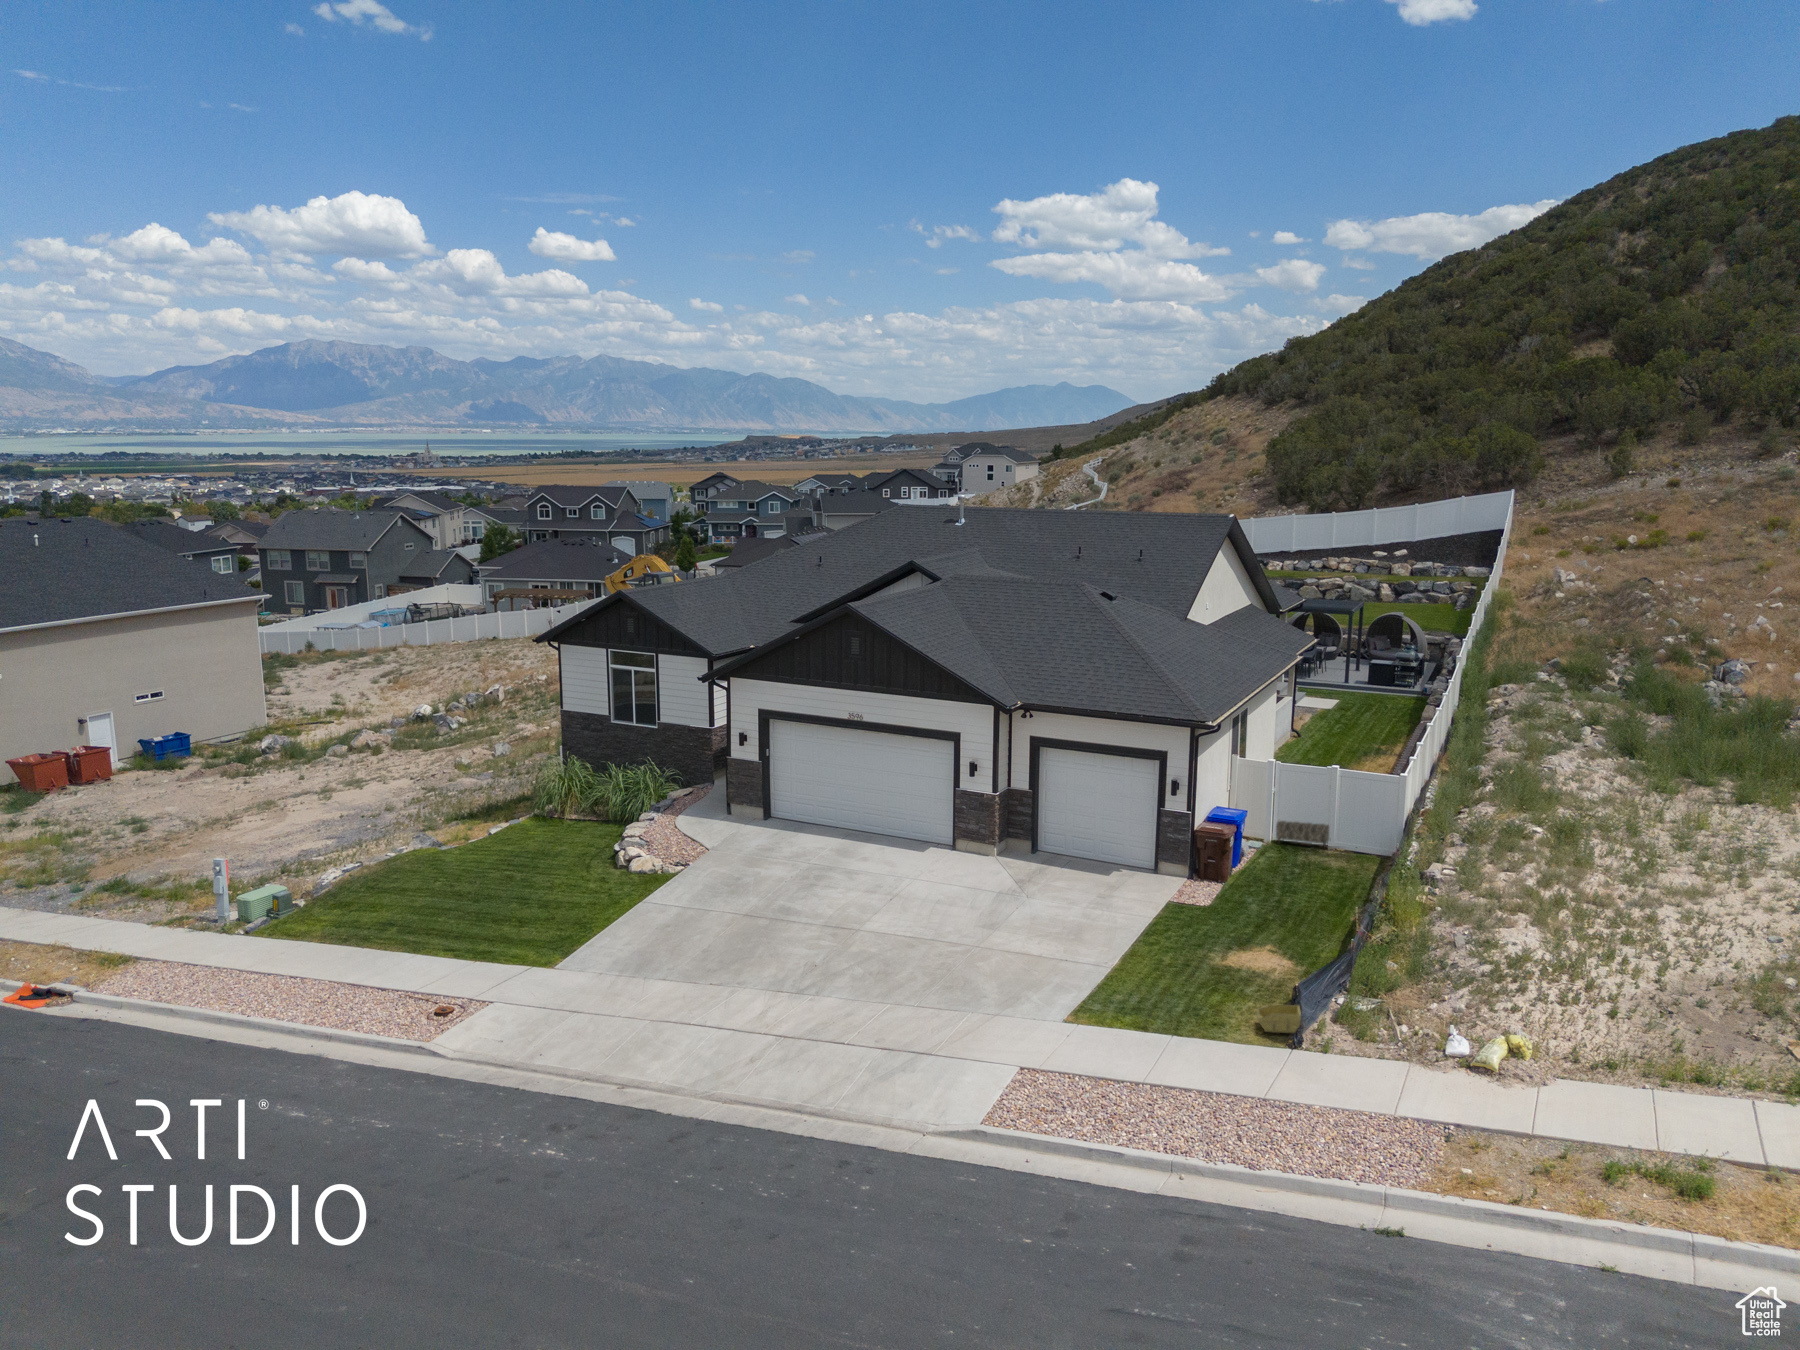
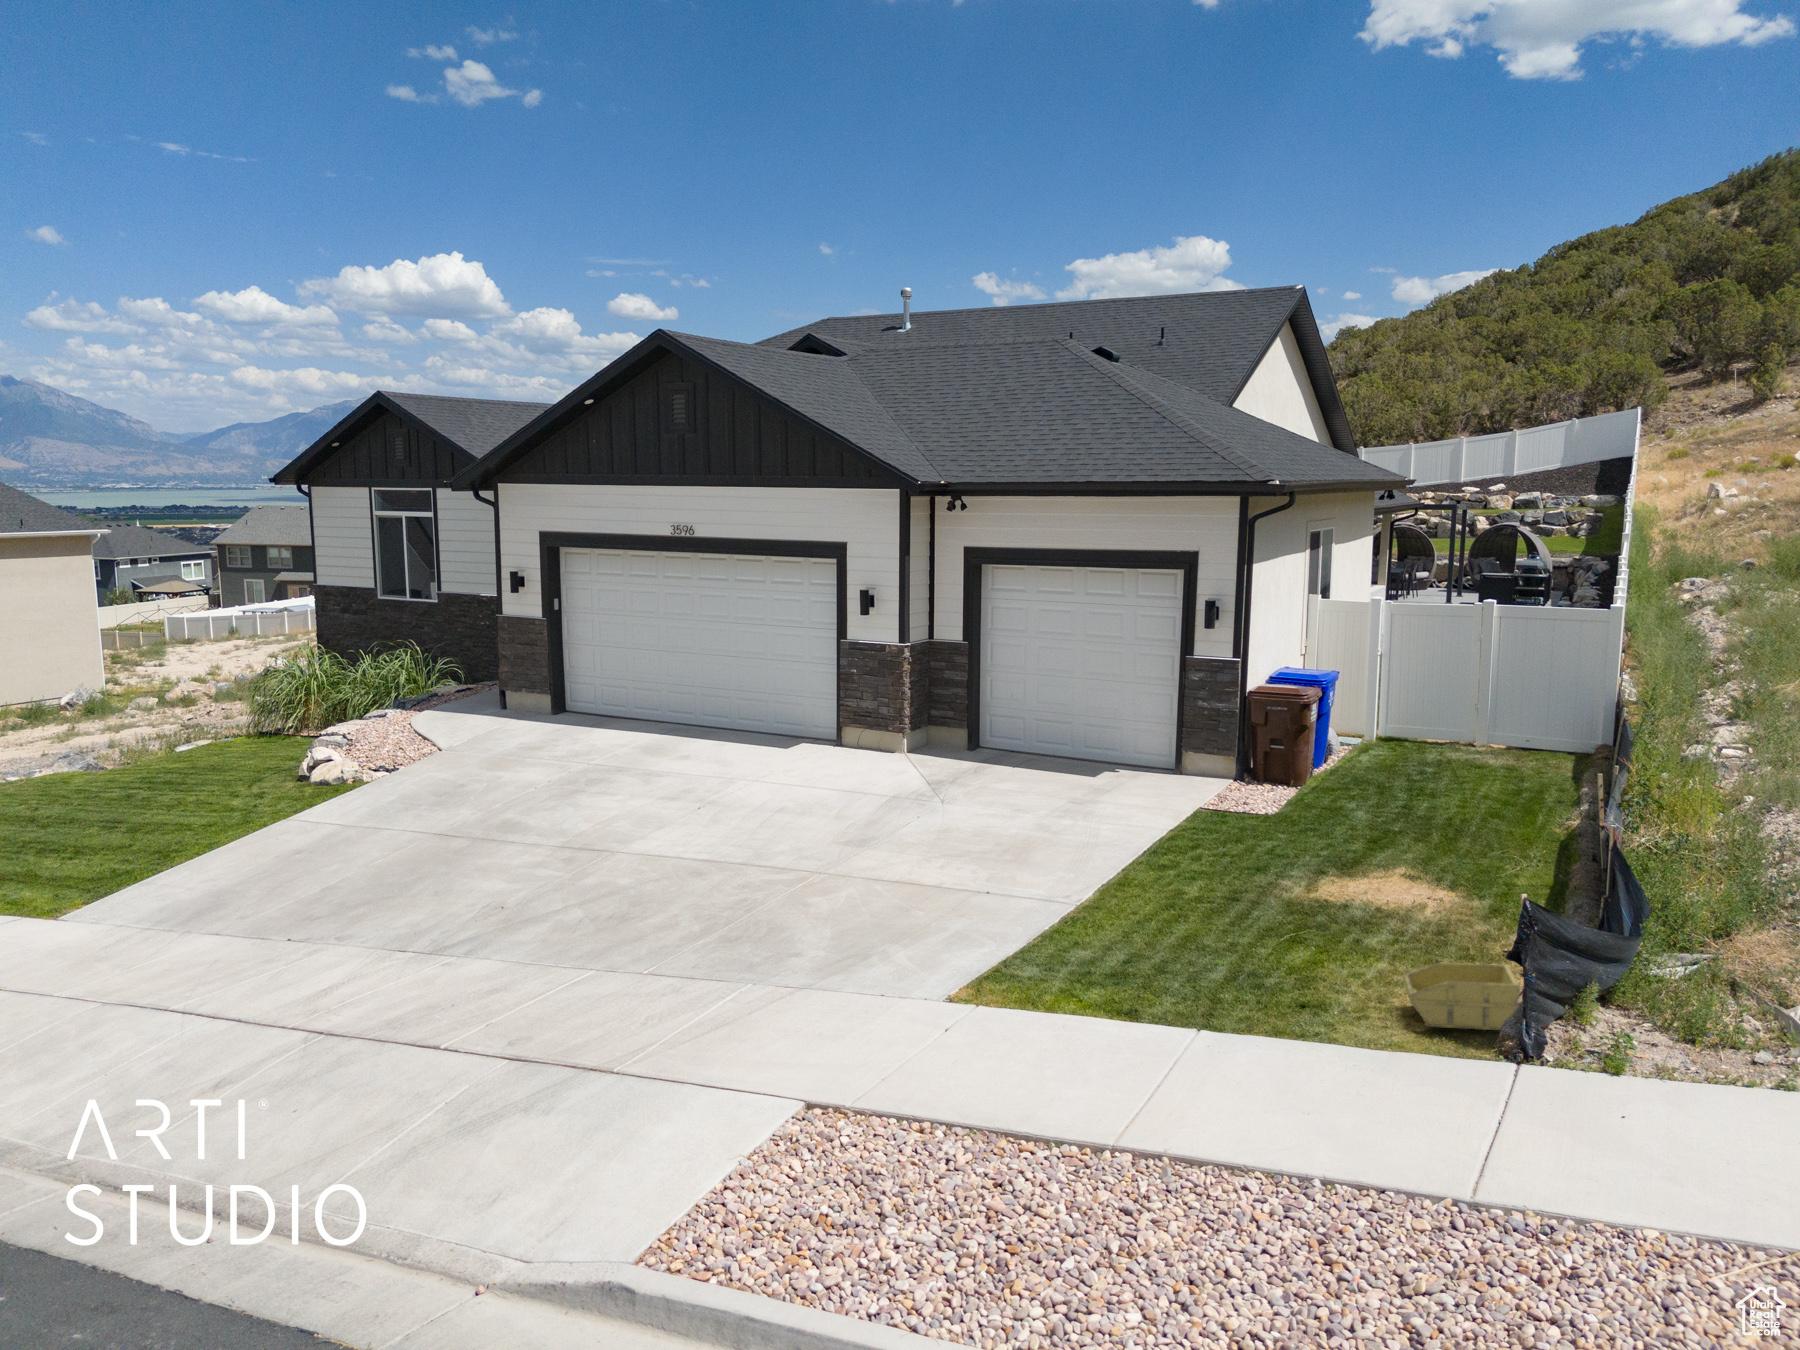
bench: present [1276,821,1329,850] -> none [1386,697,1482,747]

